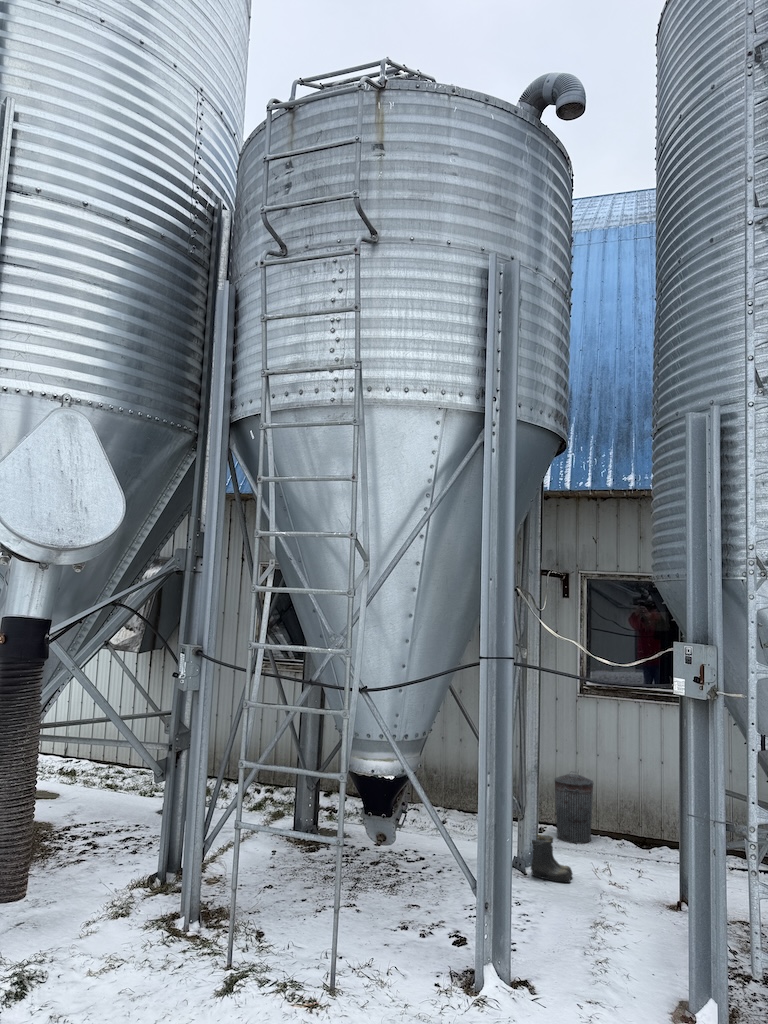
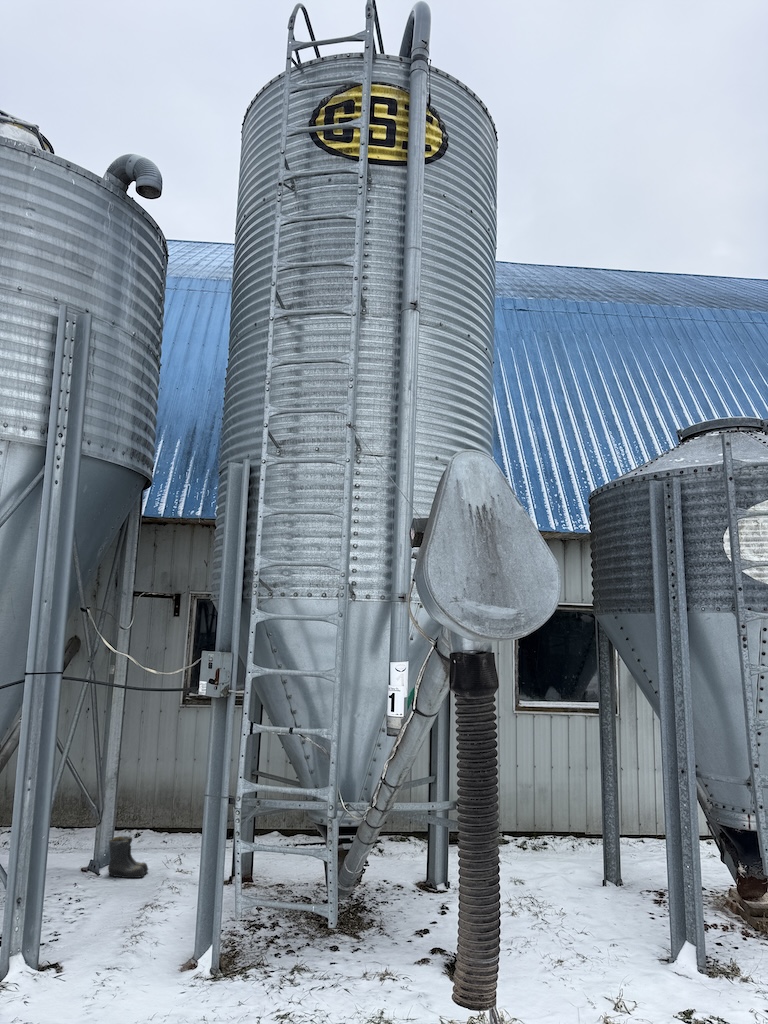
trash can: present [555,774,593,843] -> none [152,777,189,843]

